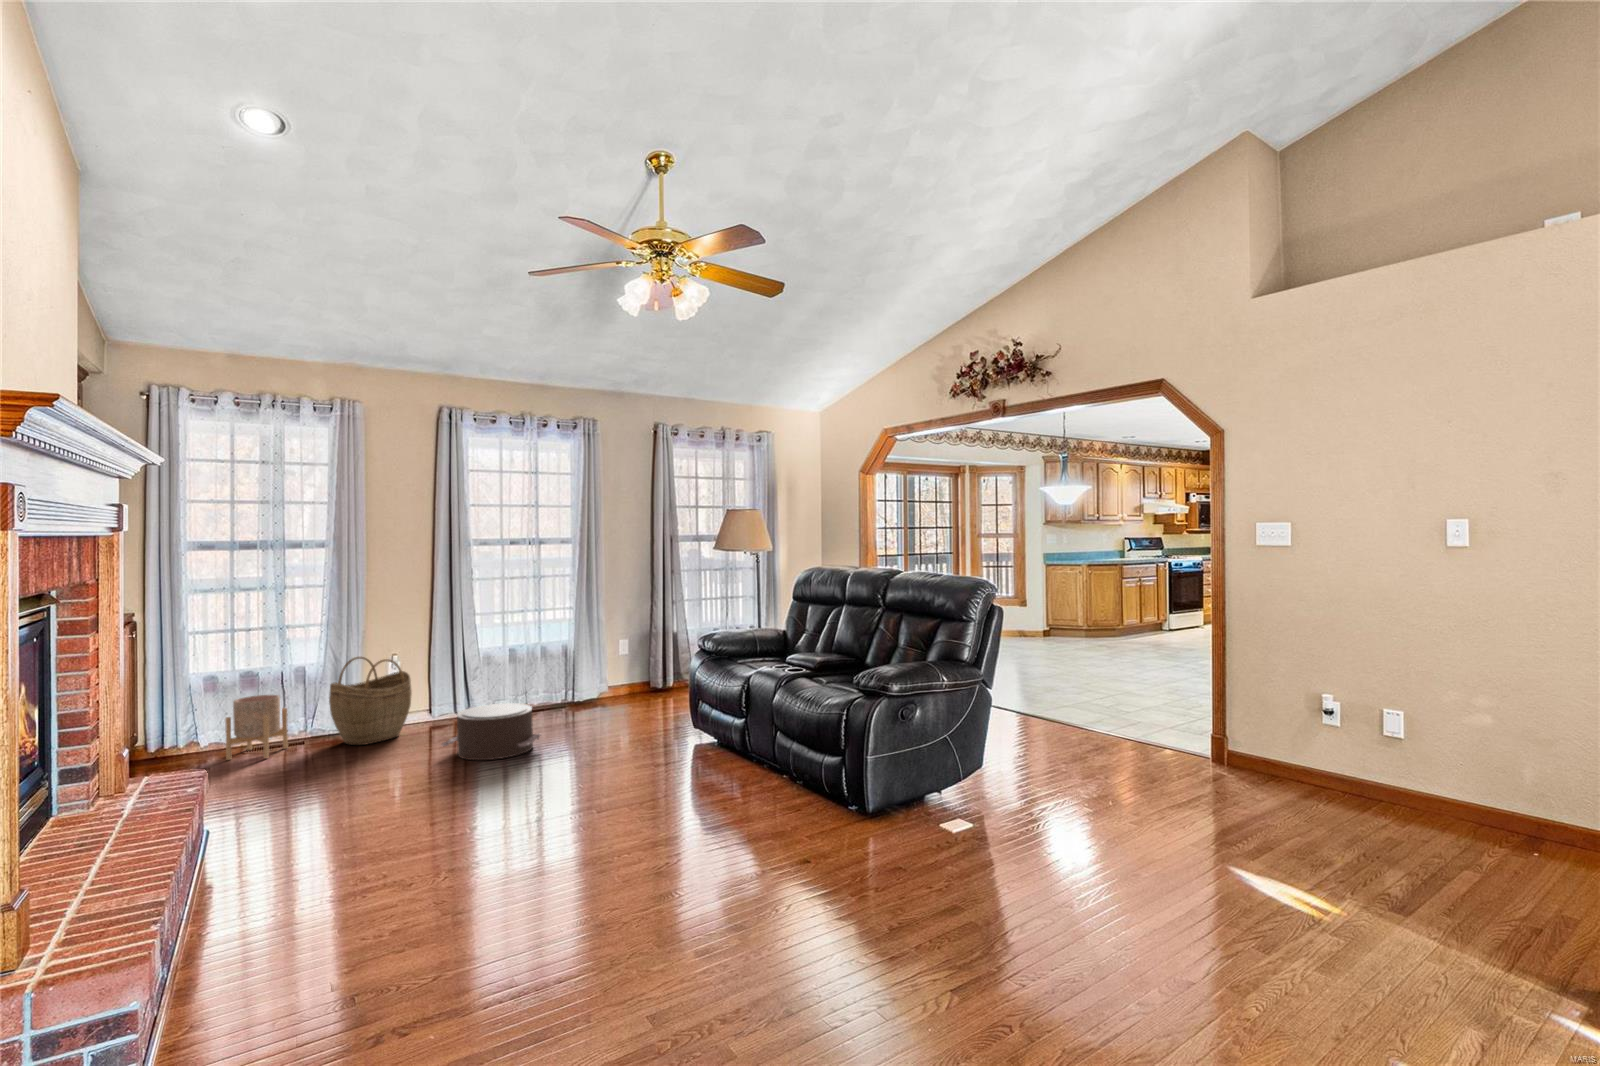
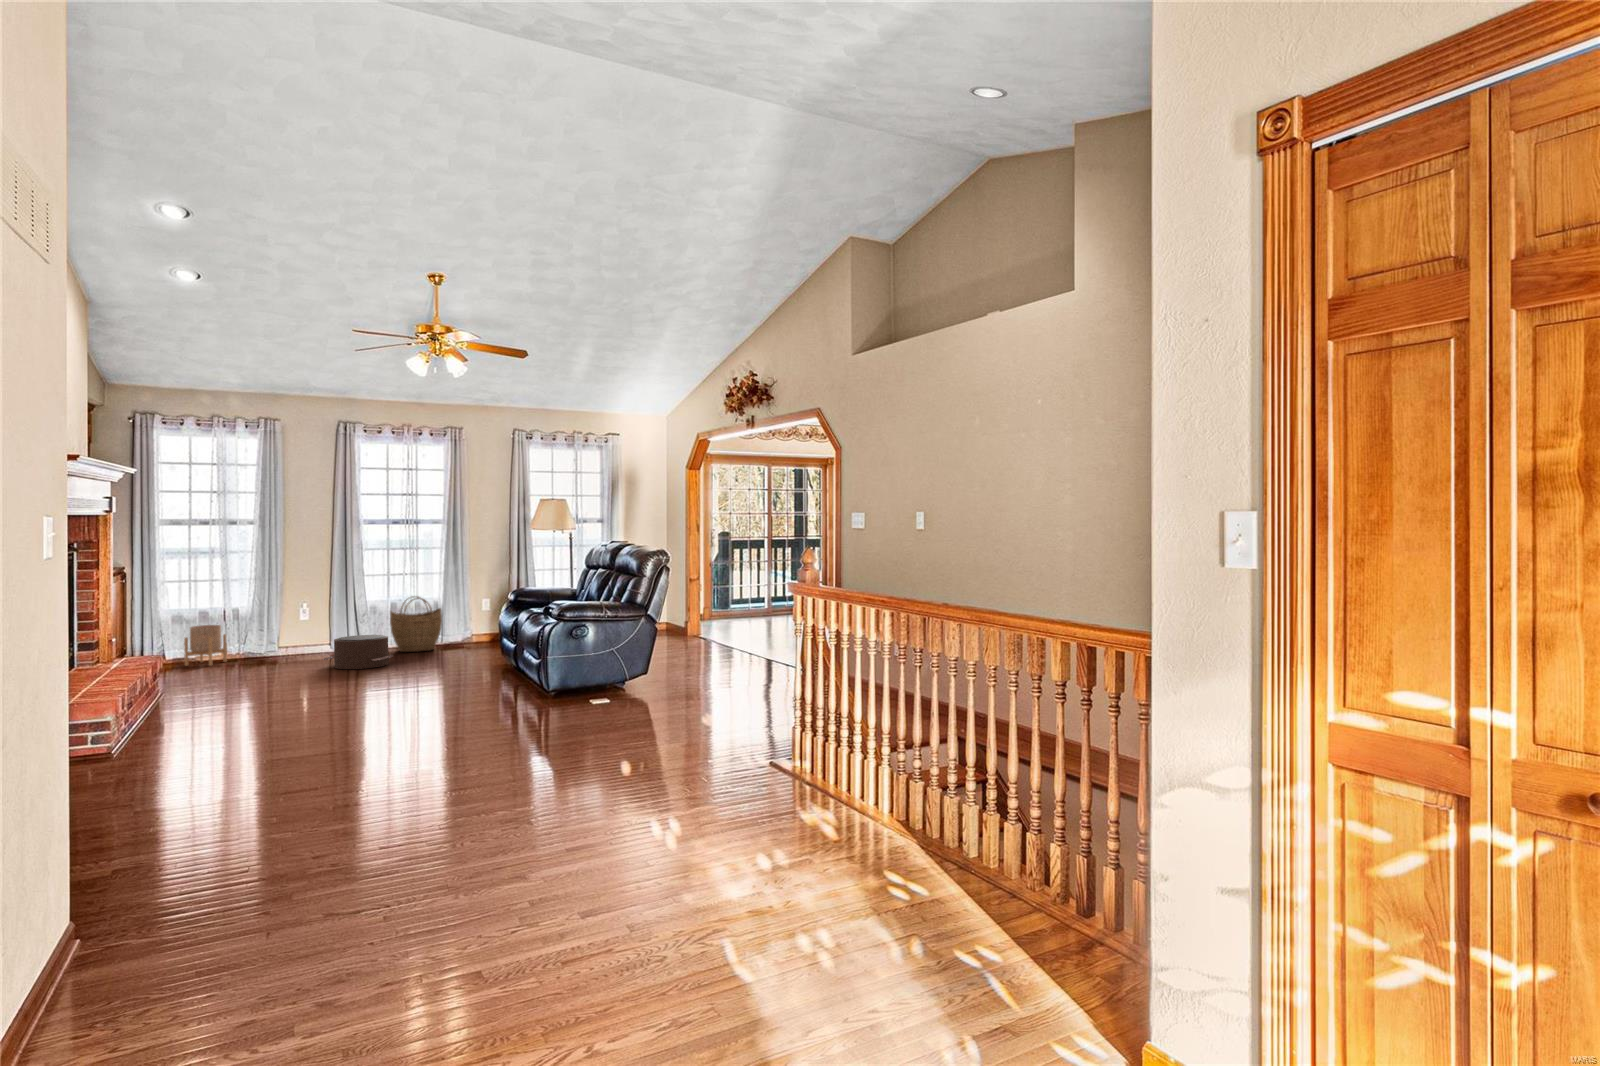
woven basket: present [329,657,412,745] -> present [390,596,442,652]

